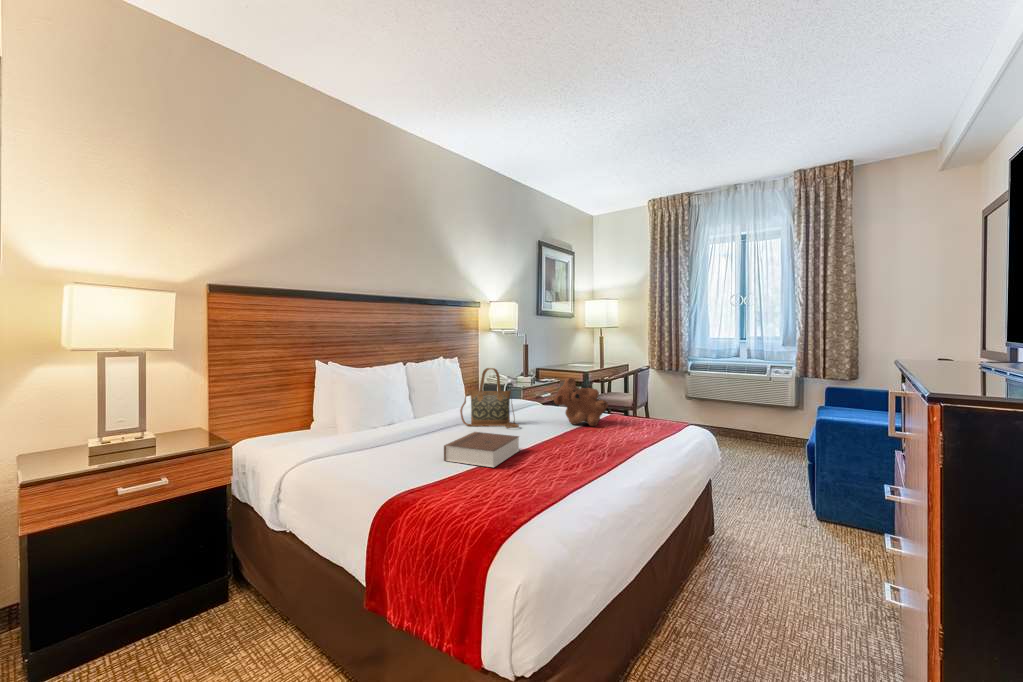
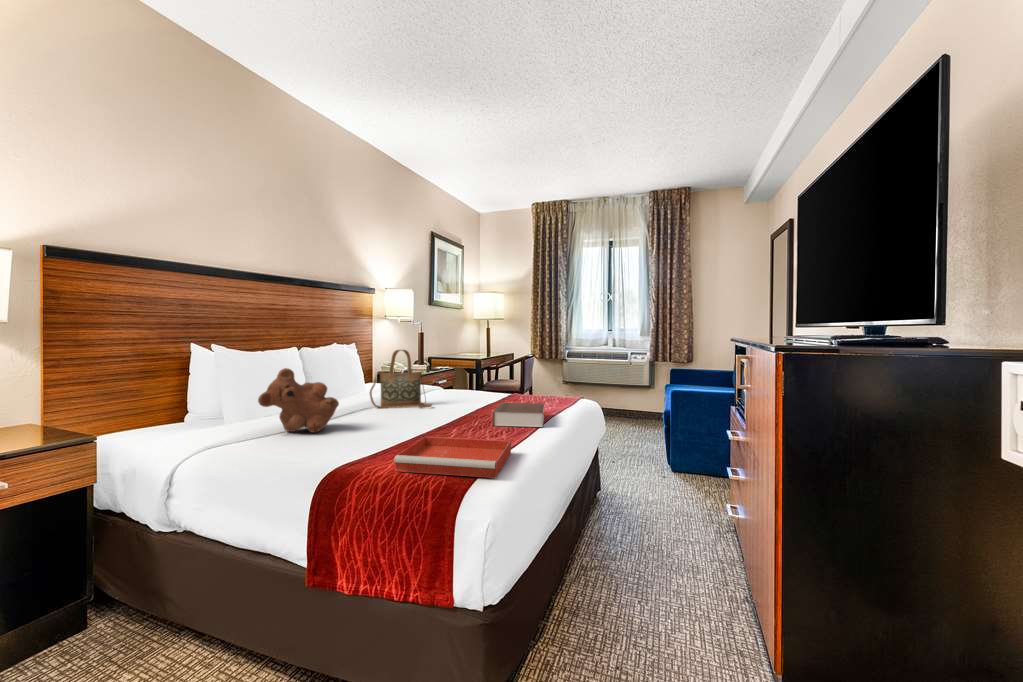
teddy bear: present [554,377,608,426] -> present [258,368,339,433]
book: present [444,432,519,467] -> present [492,403,544,427]
tray: none [446,467,575,528] -> present [394,436,511,478]

